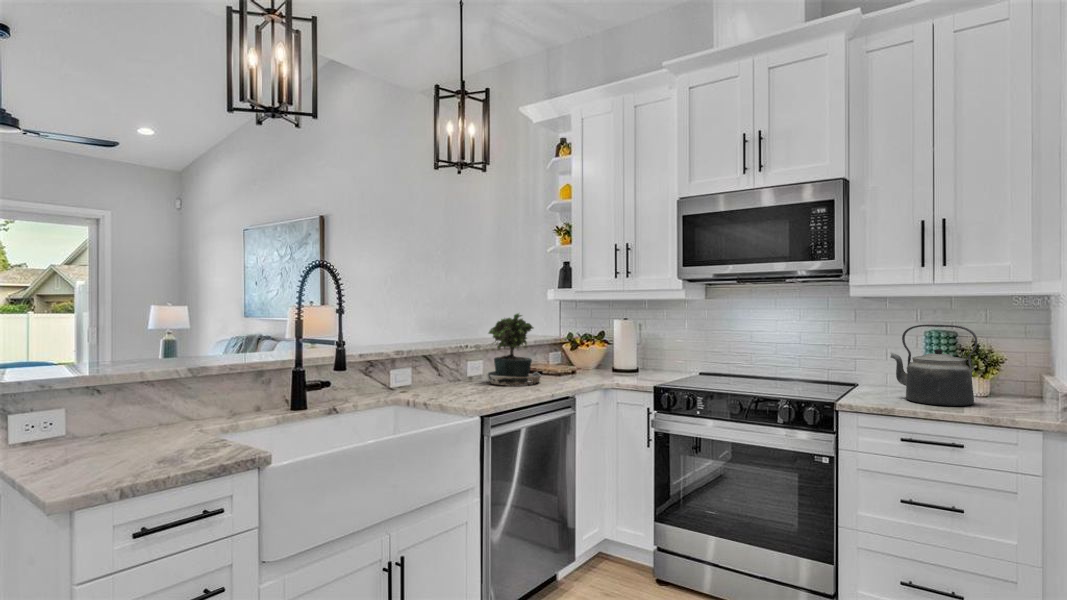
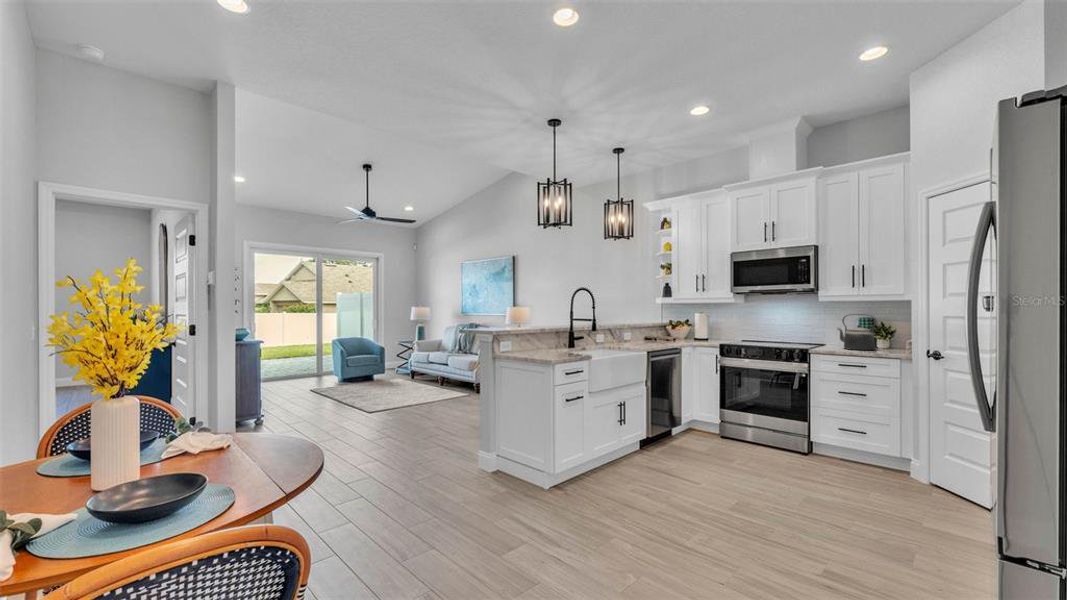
potted plant: present [487,313,541,386] -> none [627,309,662,343]

